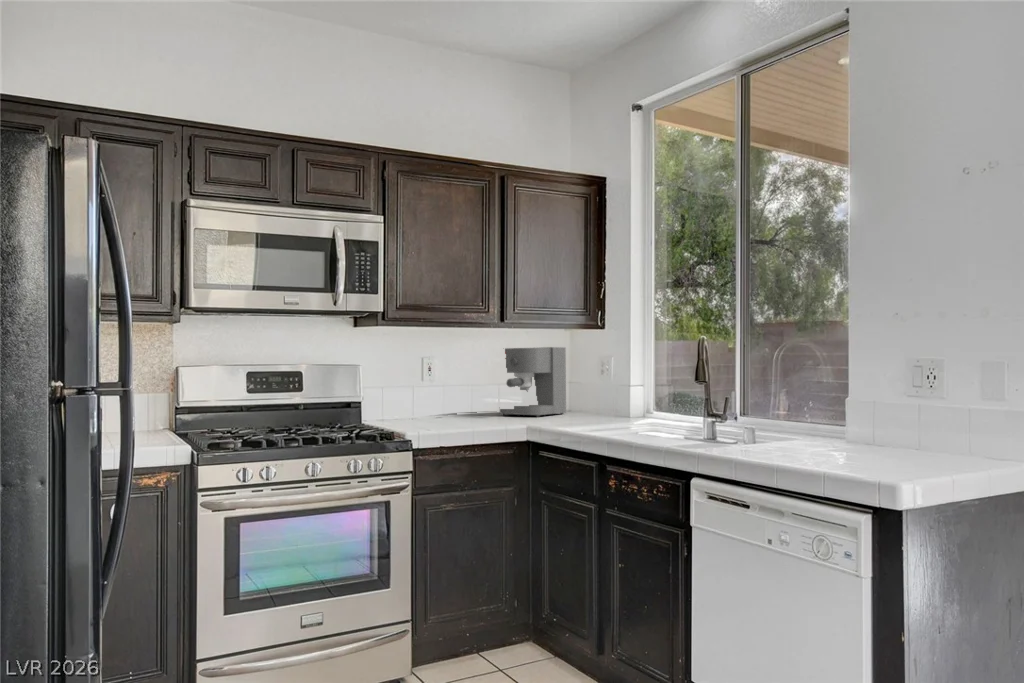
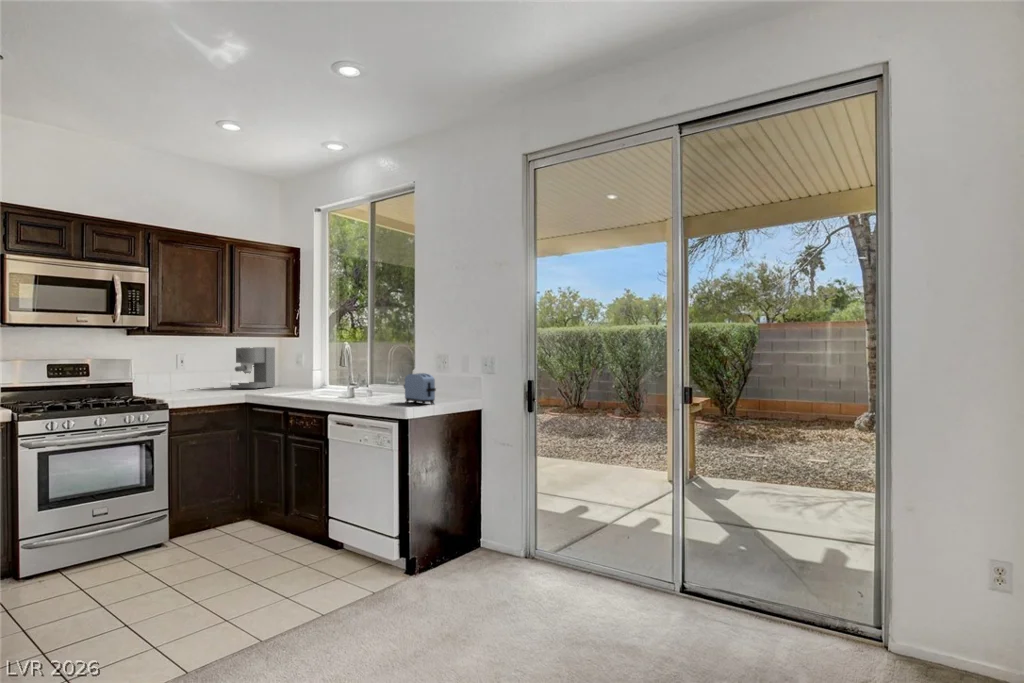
toaster: none [863,398,969,475] -> present [404,373,436,405]

